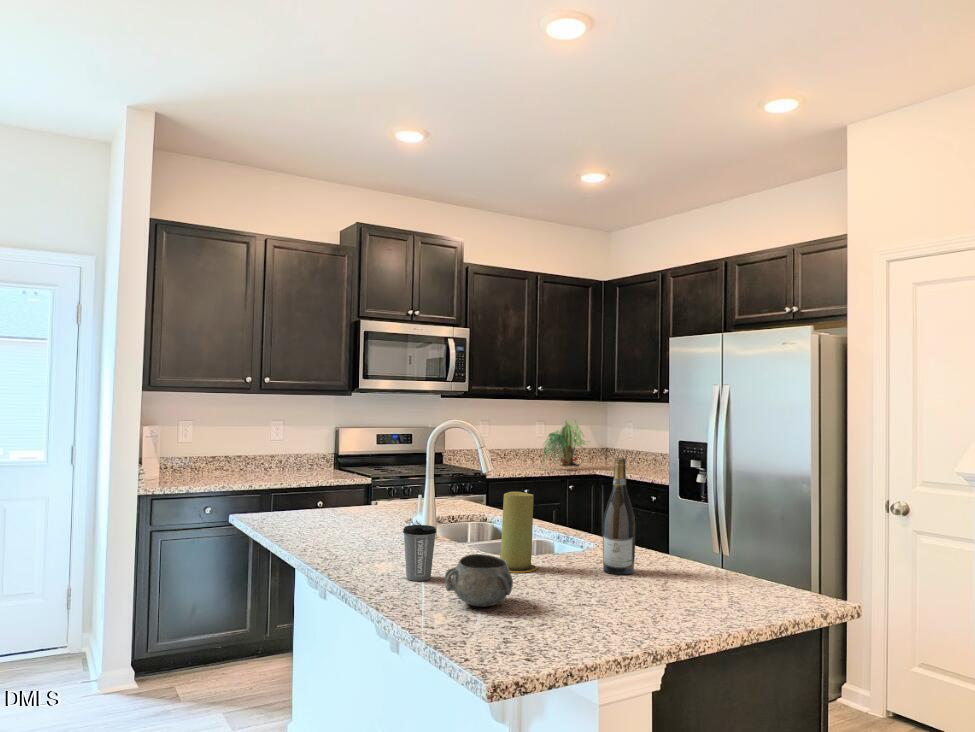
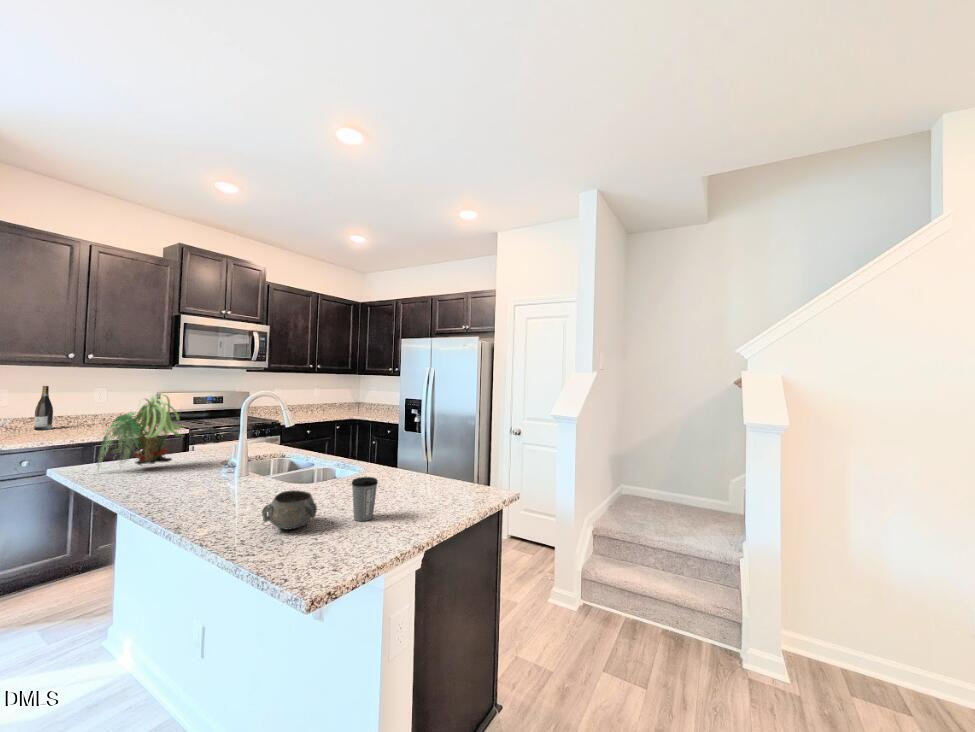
plant: present [542,419,586,469] -> present [98,395,184,471]
wine bottle: present [603,458,635,575] -> present [34,386,53,430]
candle: present [500,492,536,573] -> none [297,441,328,496]
coffee cup: present [403,525,436,581] -> present [352,477,378,521]

